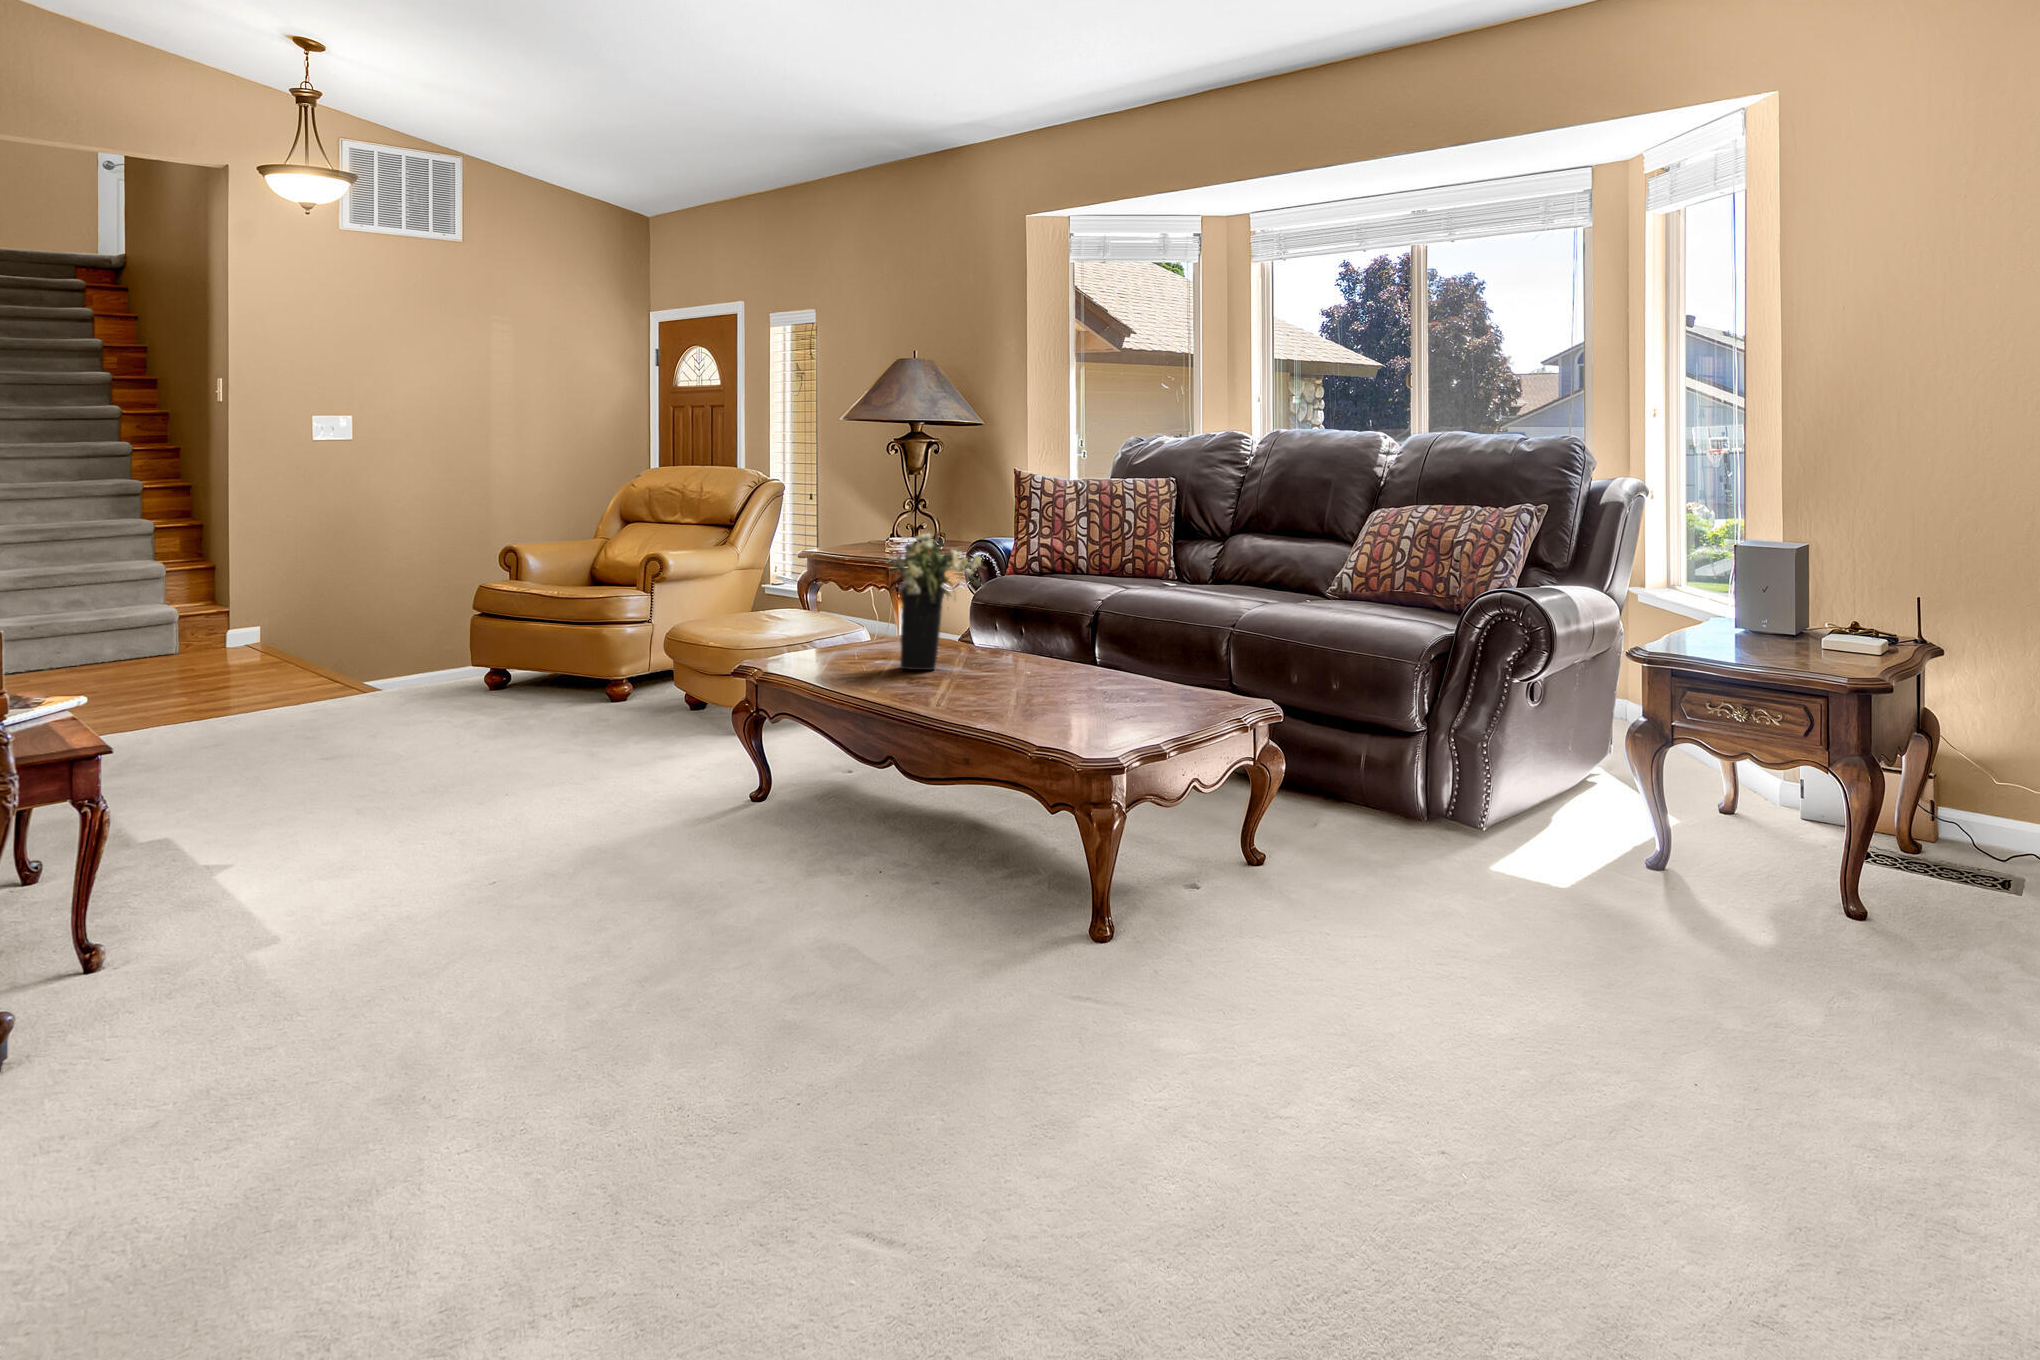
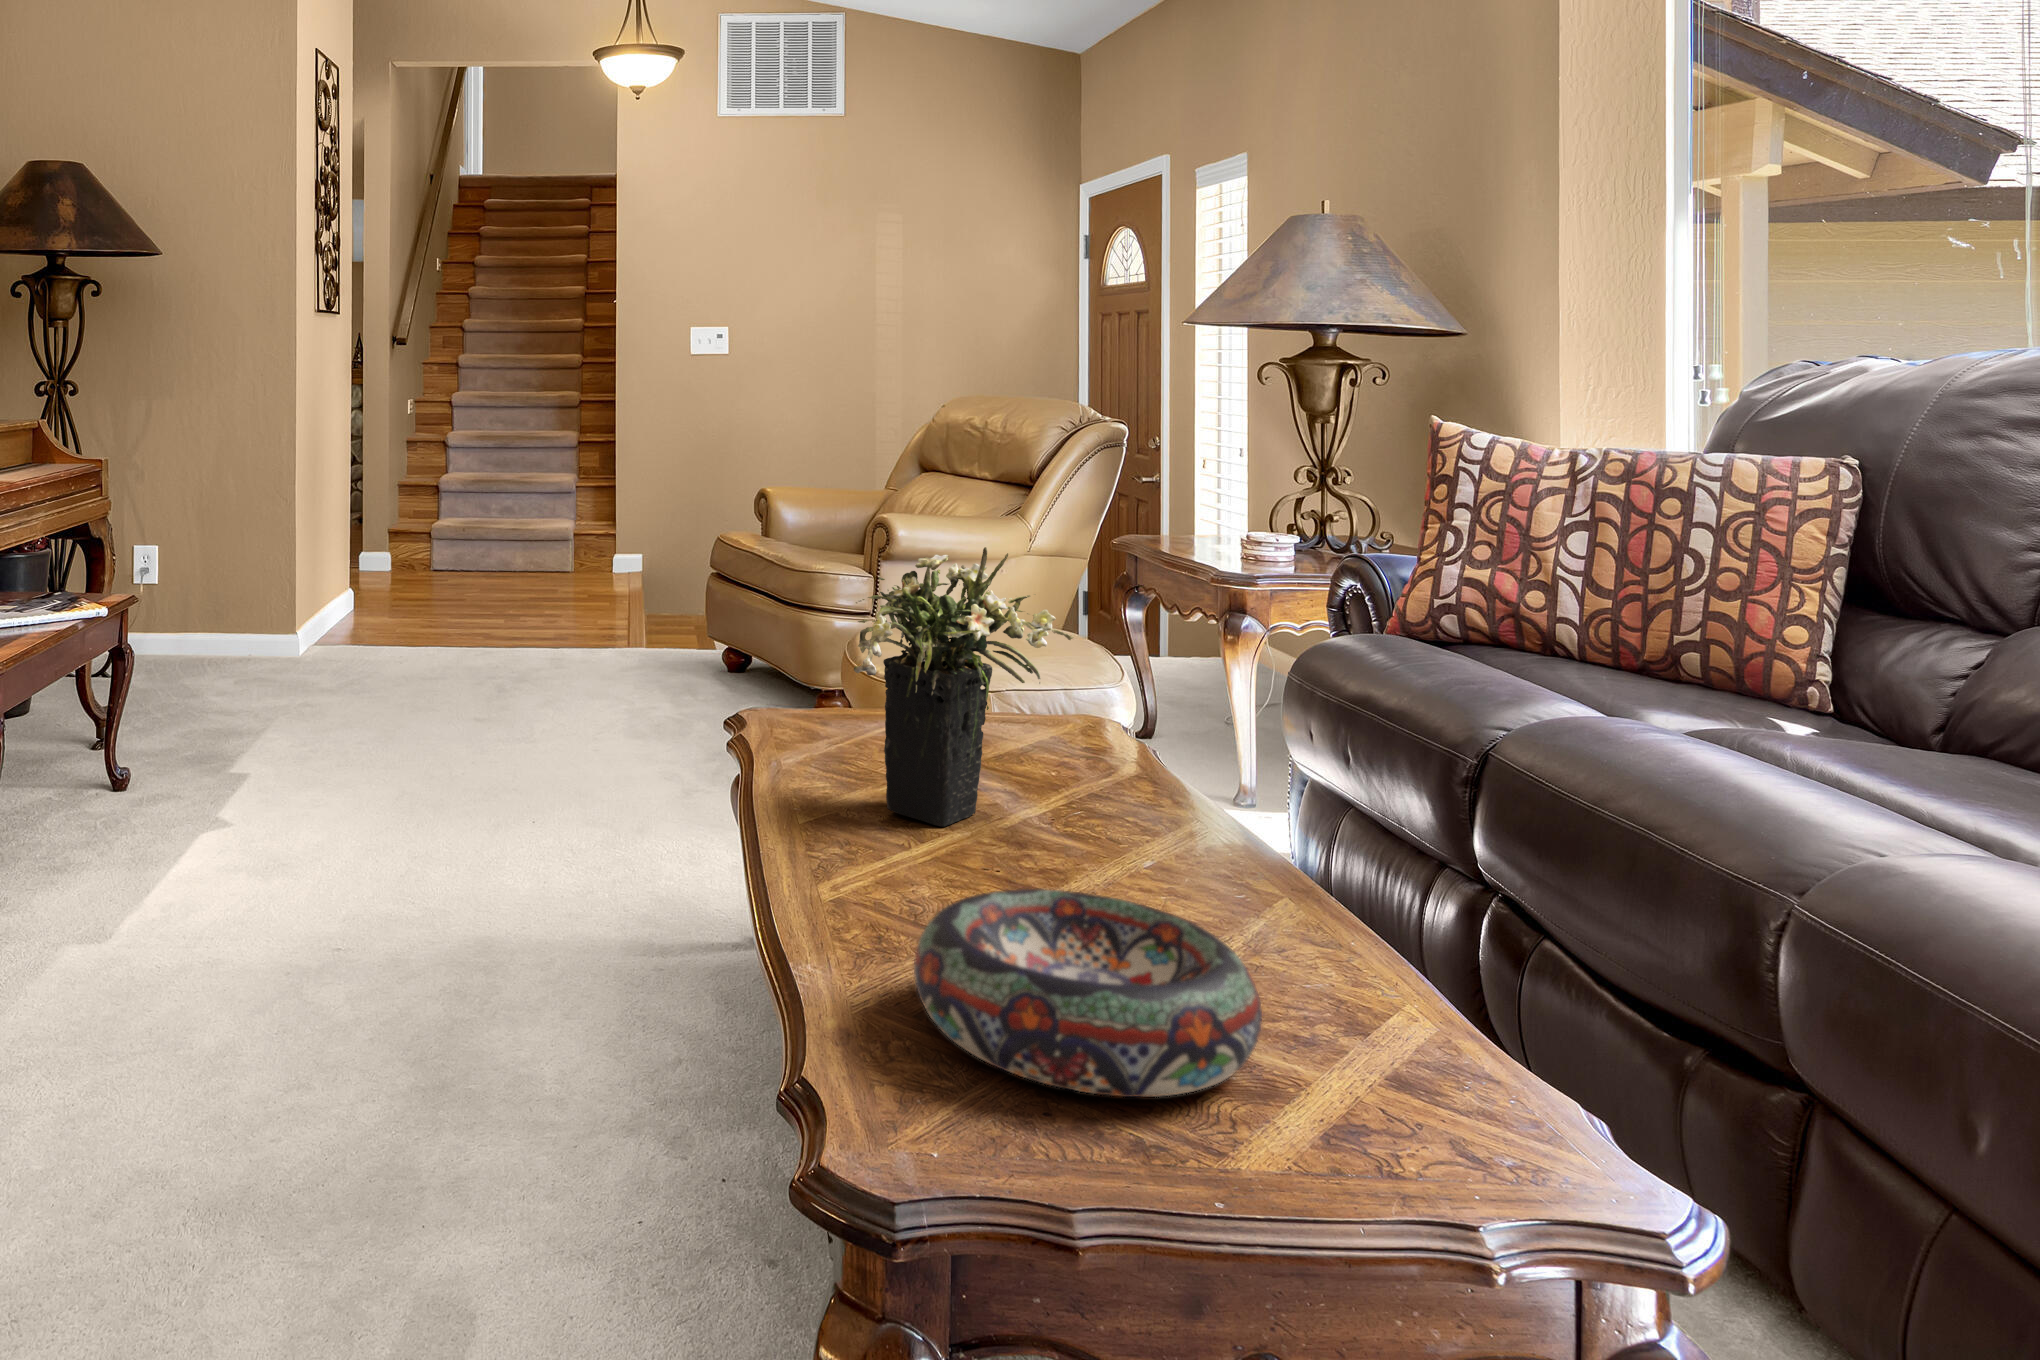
decorative bowl: none [1044,651,1174,707] -> present [914,889,1262,1097]

